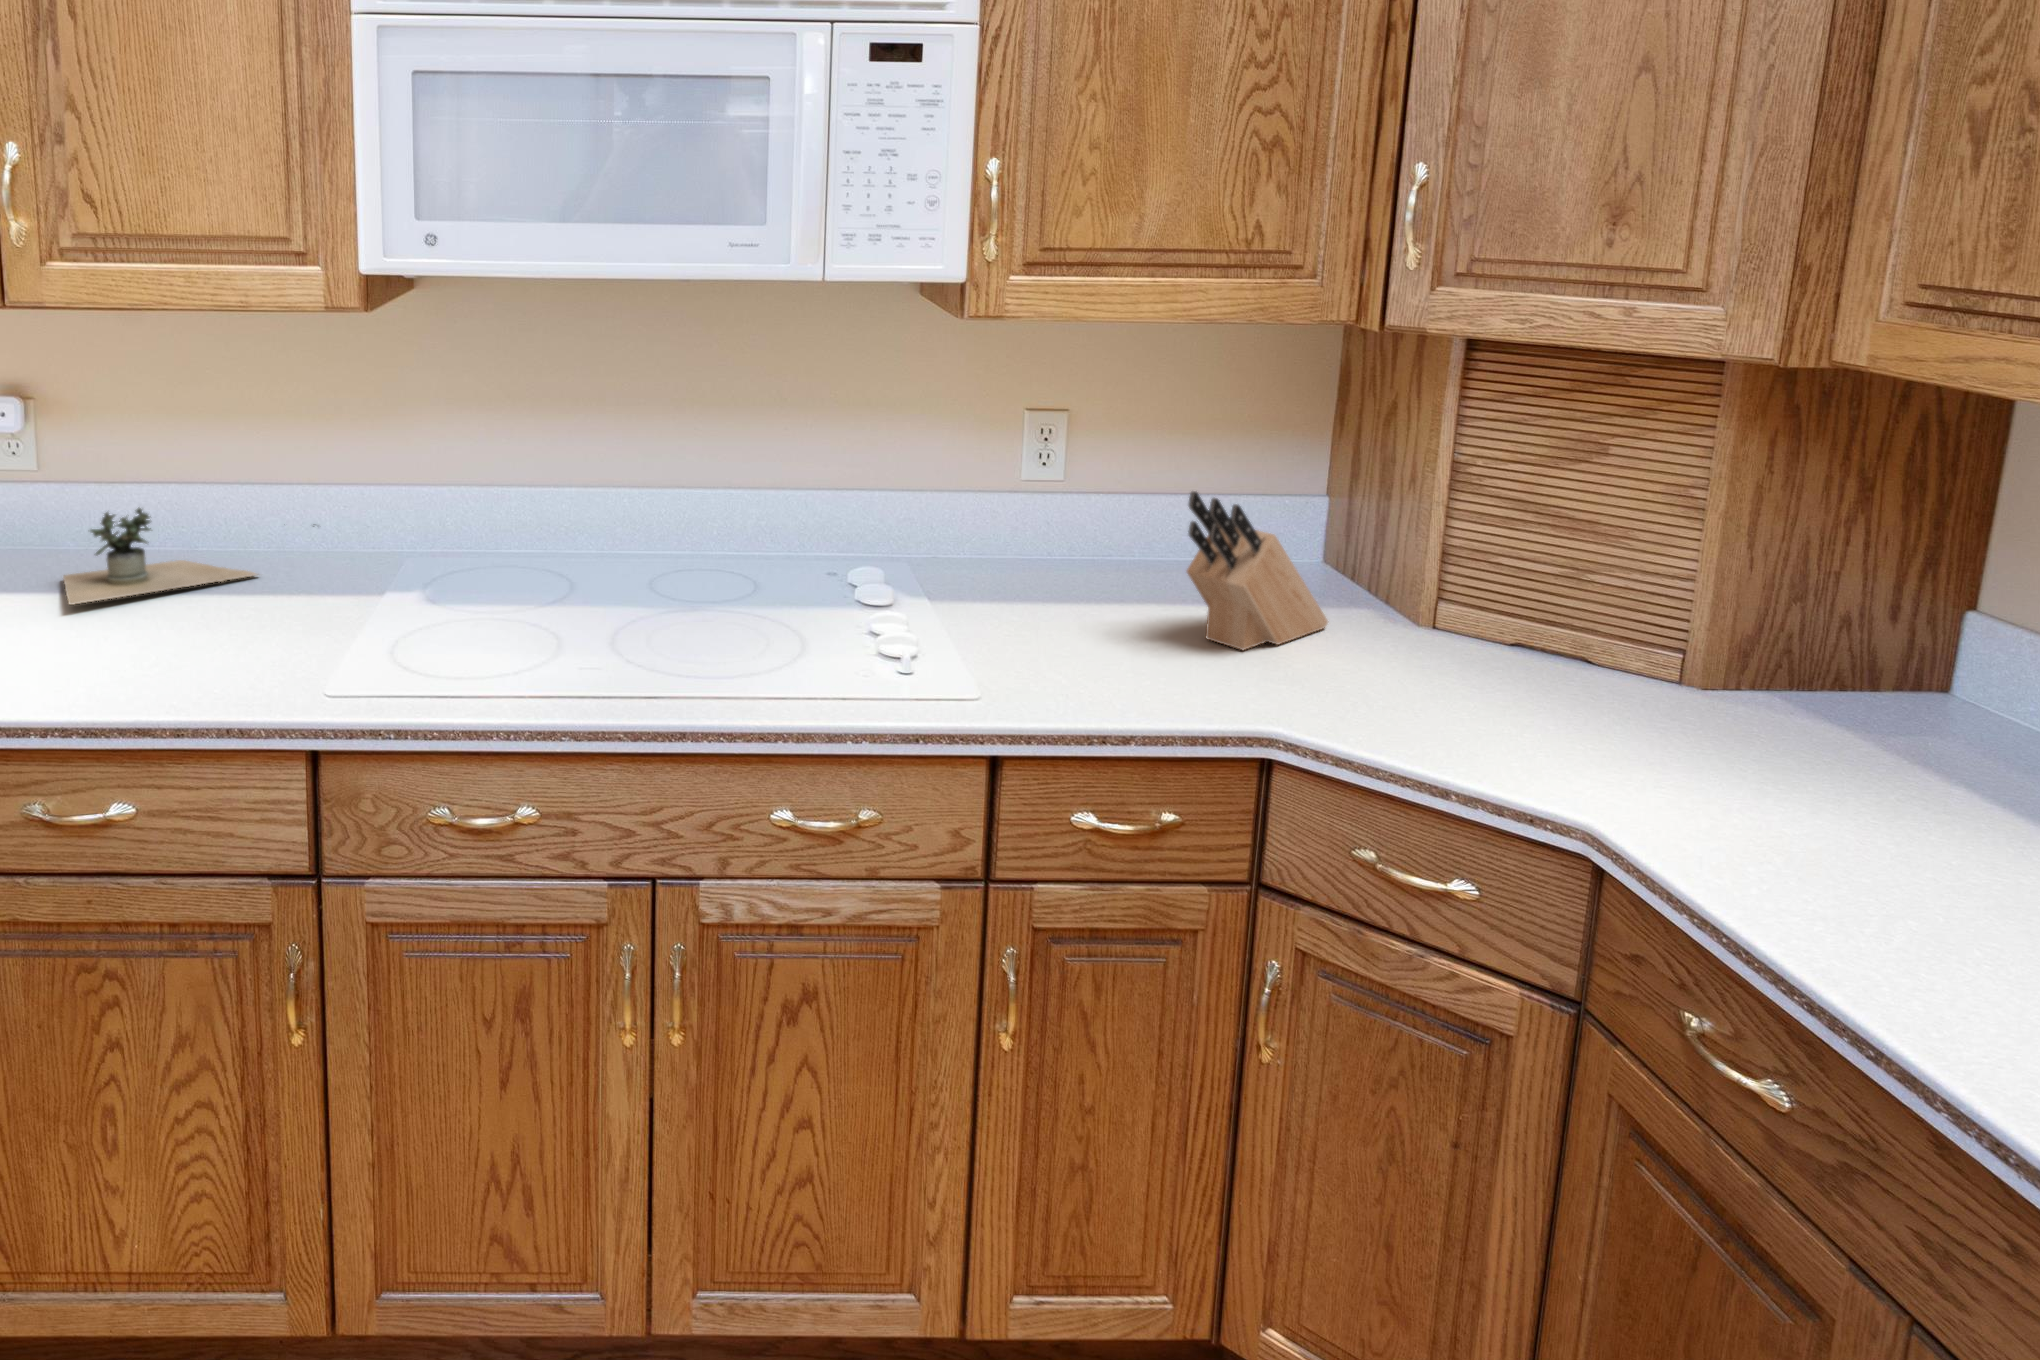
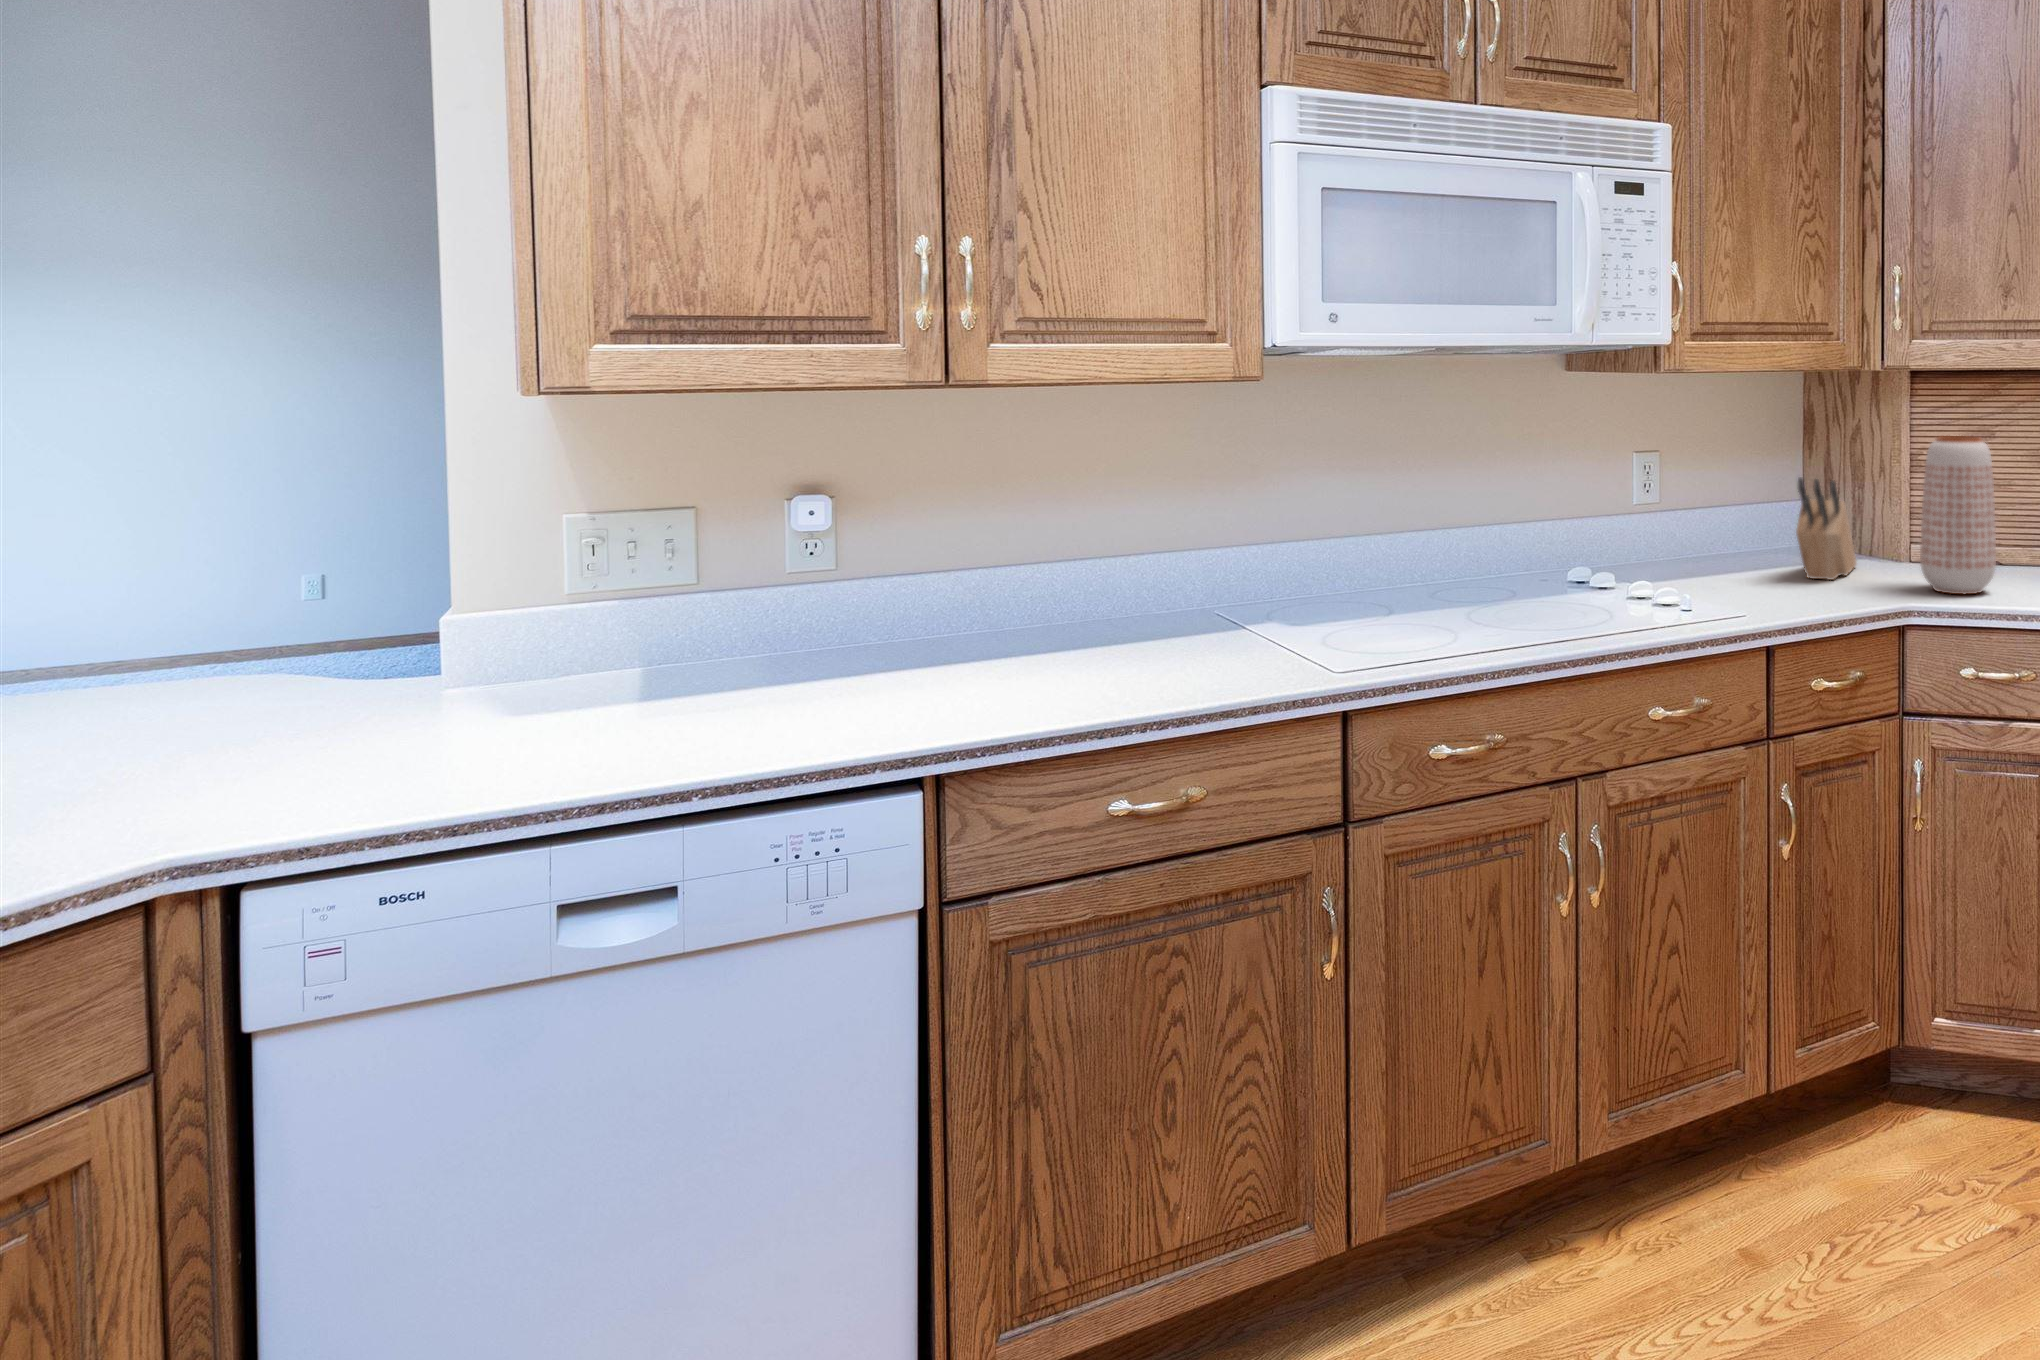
vase: none [1353,461,1496,728] -> present [1920,436,1996,594]
potted plant: present [63,508,314,605] -> none [924,575,1145,662]

